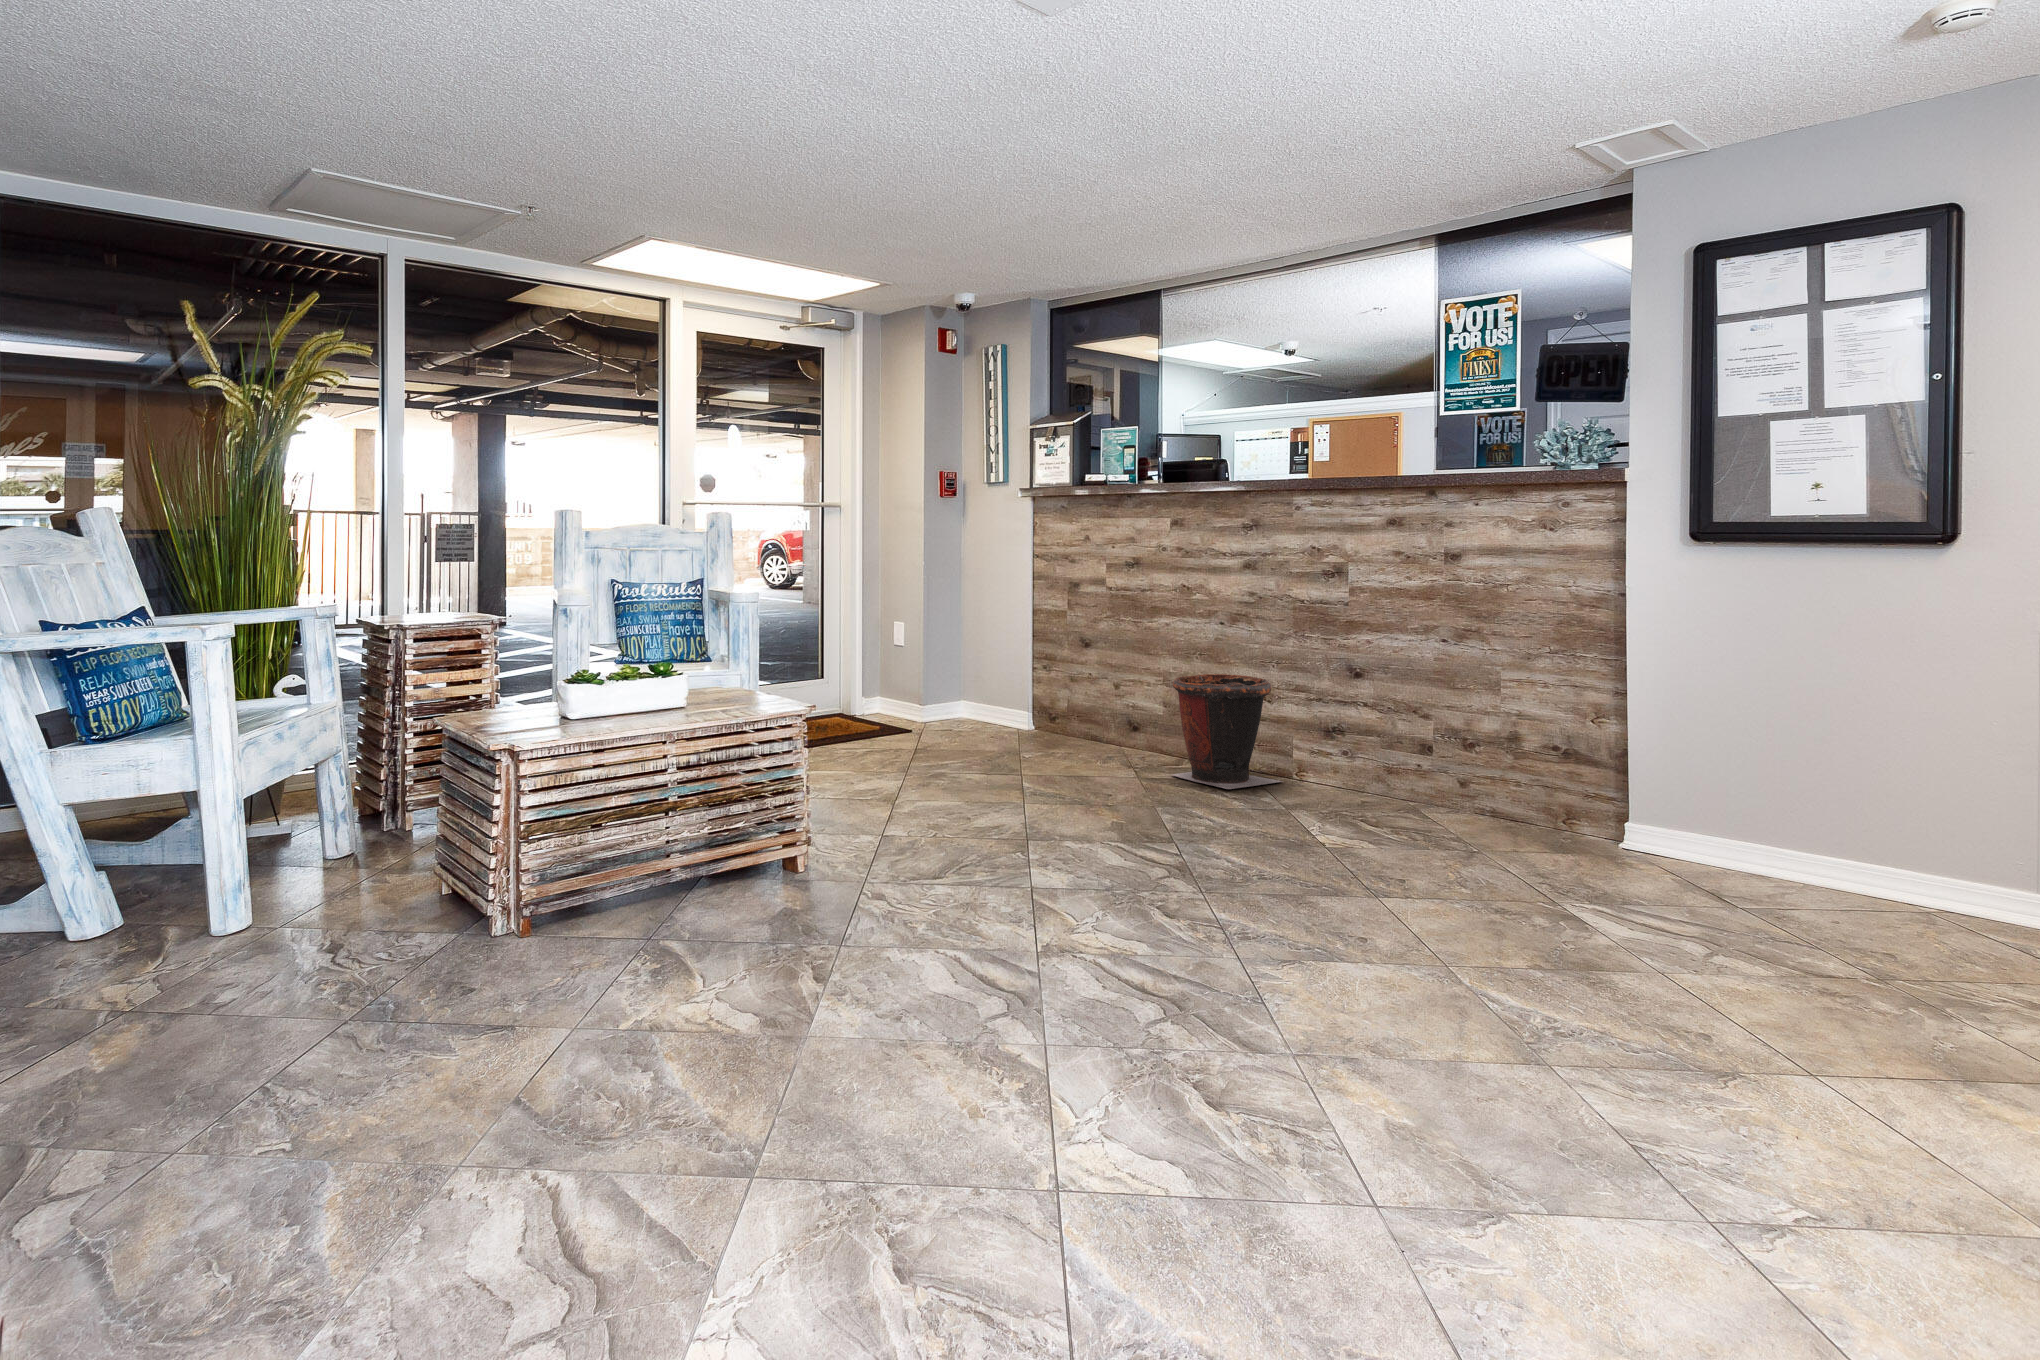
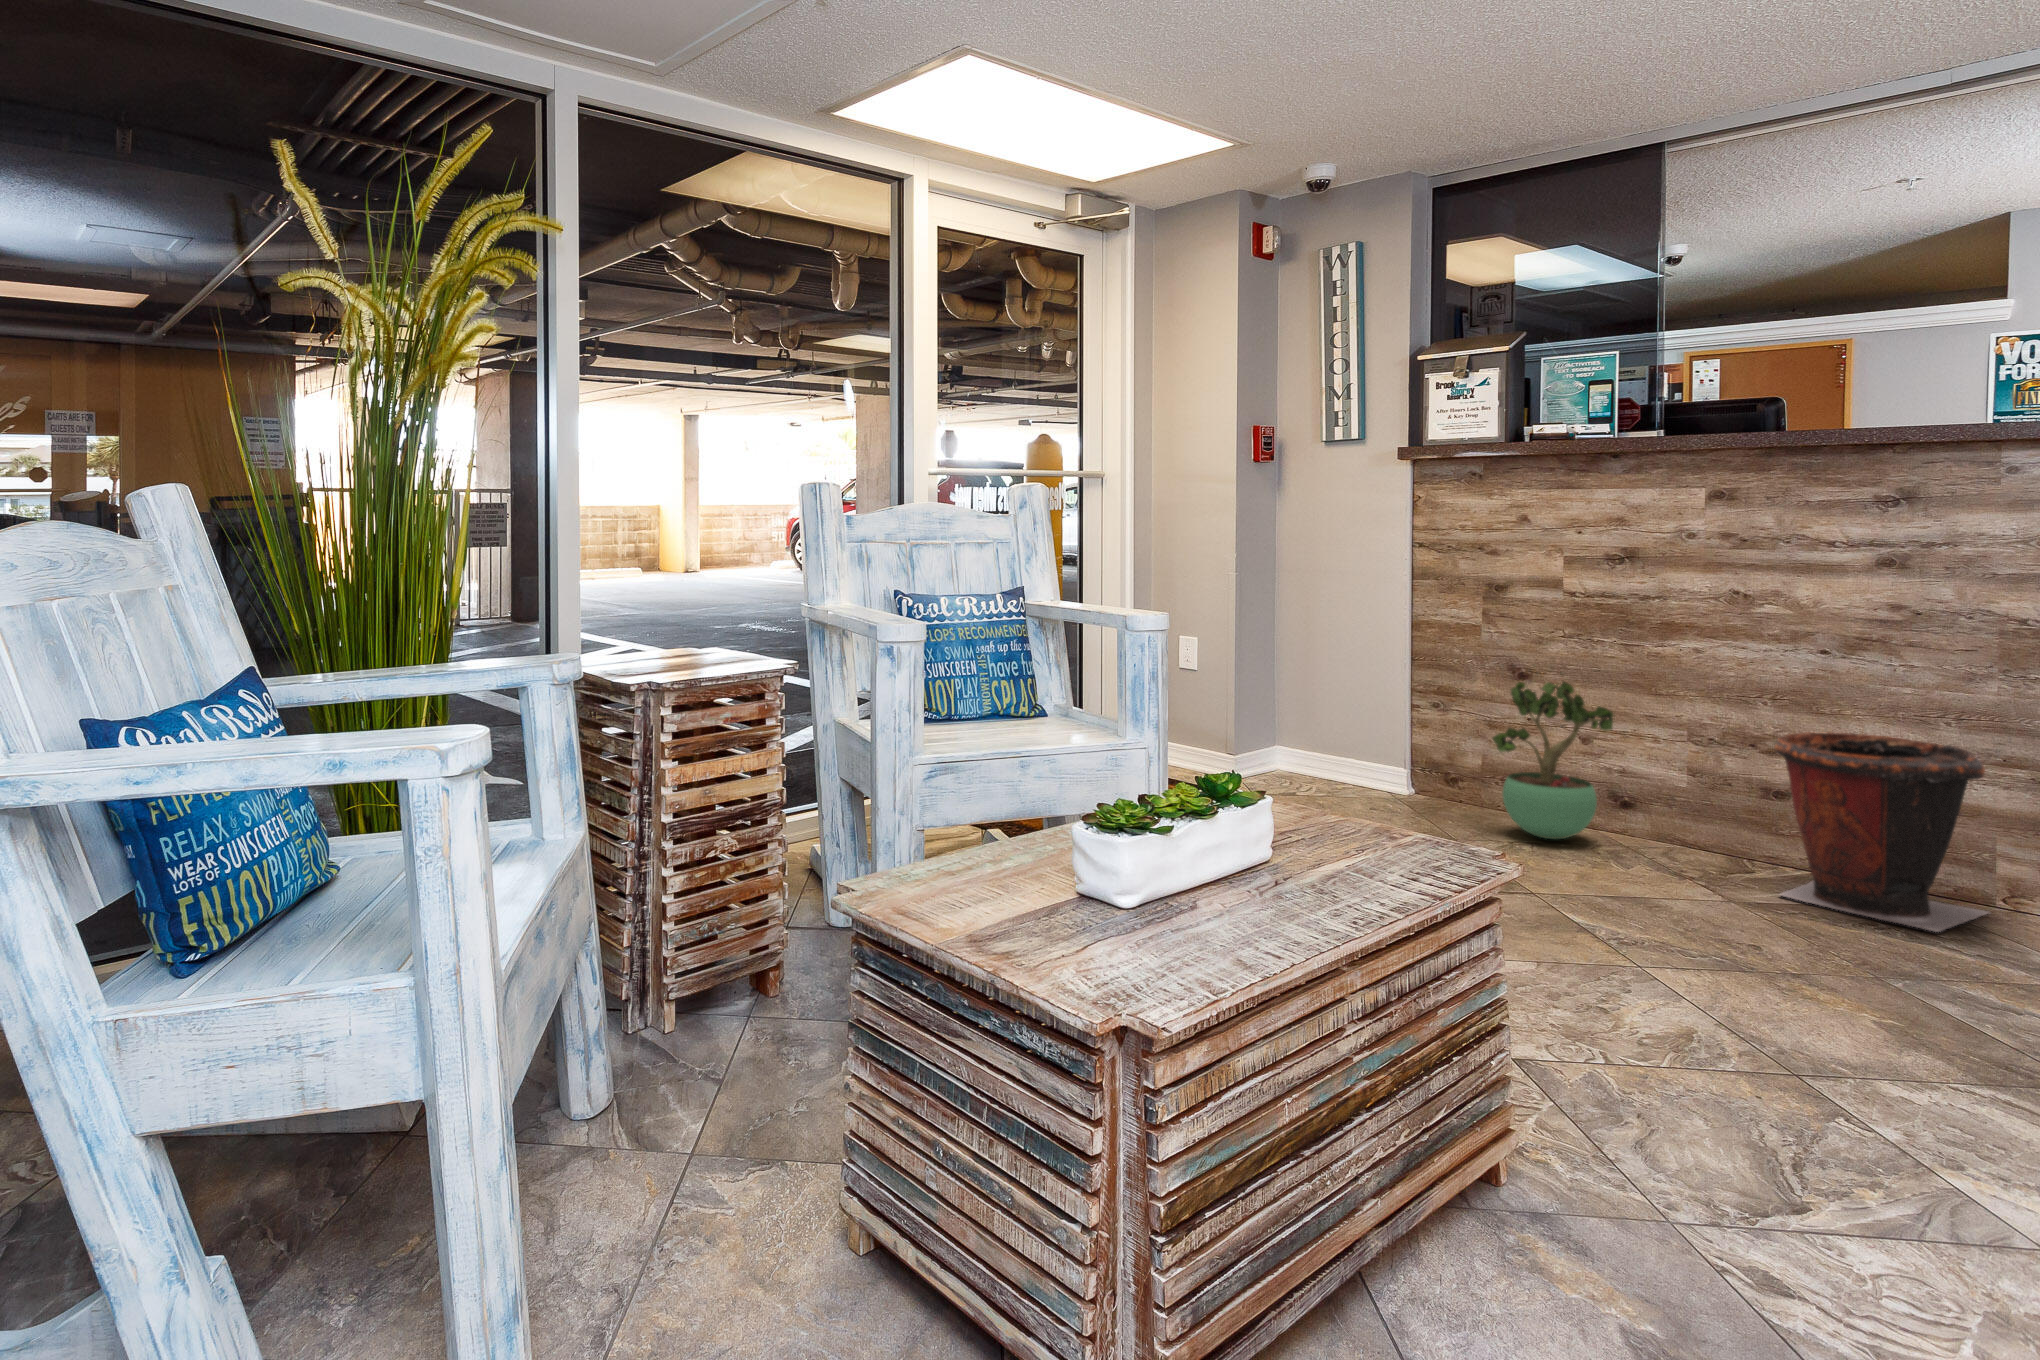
potted plant: none [1051,645,1114,751] -> present [1493,681,1613,839]

